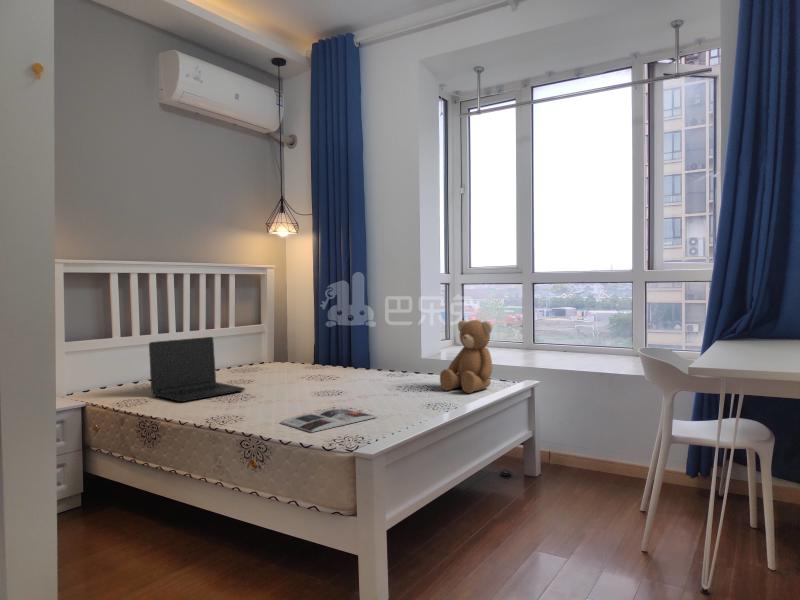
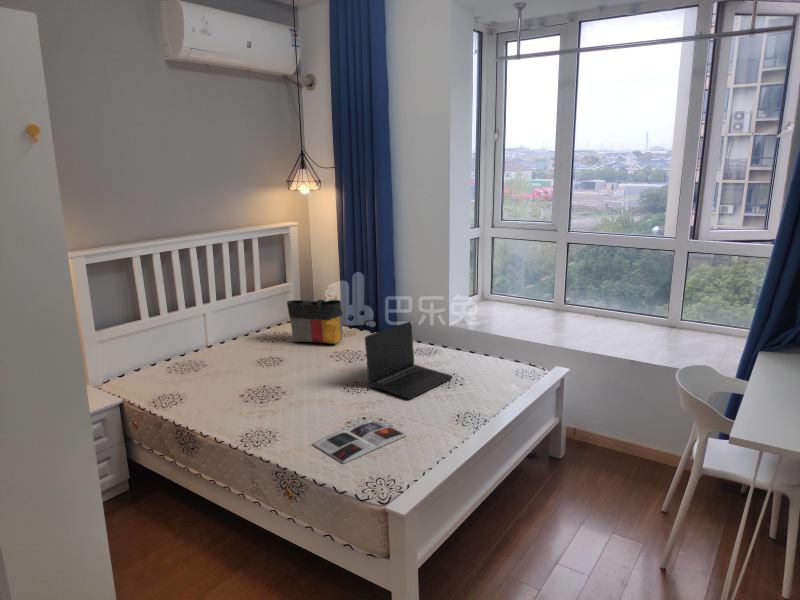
teddy bear: present [440,320,492,393] -> none [469,309,524,389]
tote bag: none [261,328,315,371] -> present [287,300,342,344]
laptop: present [149,337,245,402] -> present [365,322,452,399]

